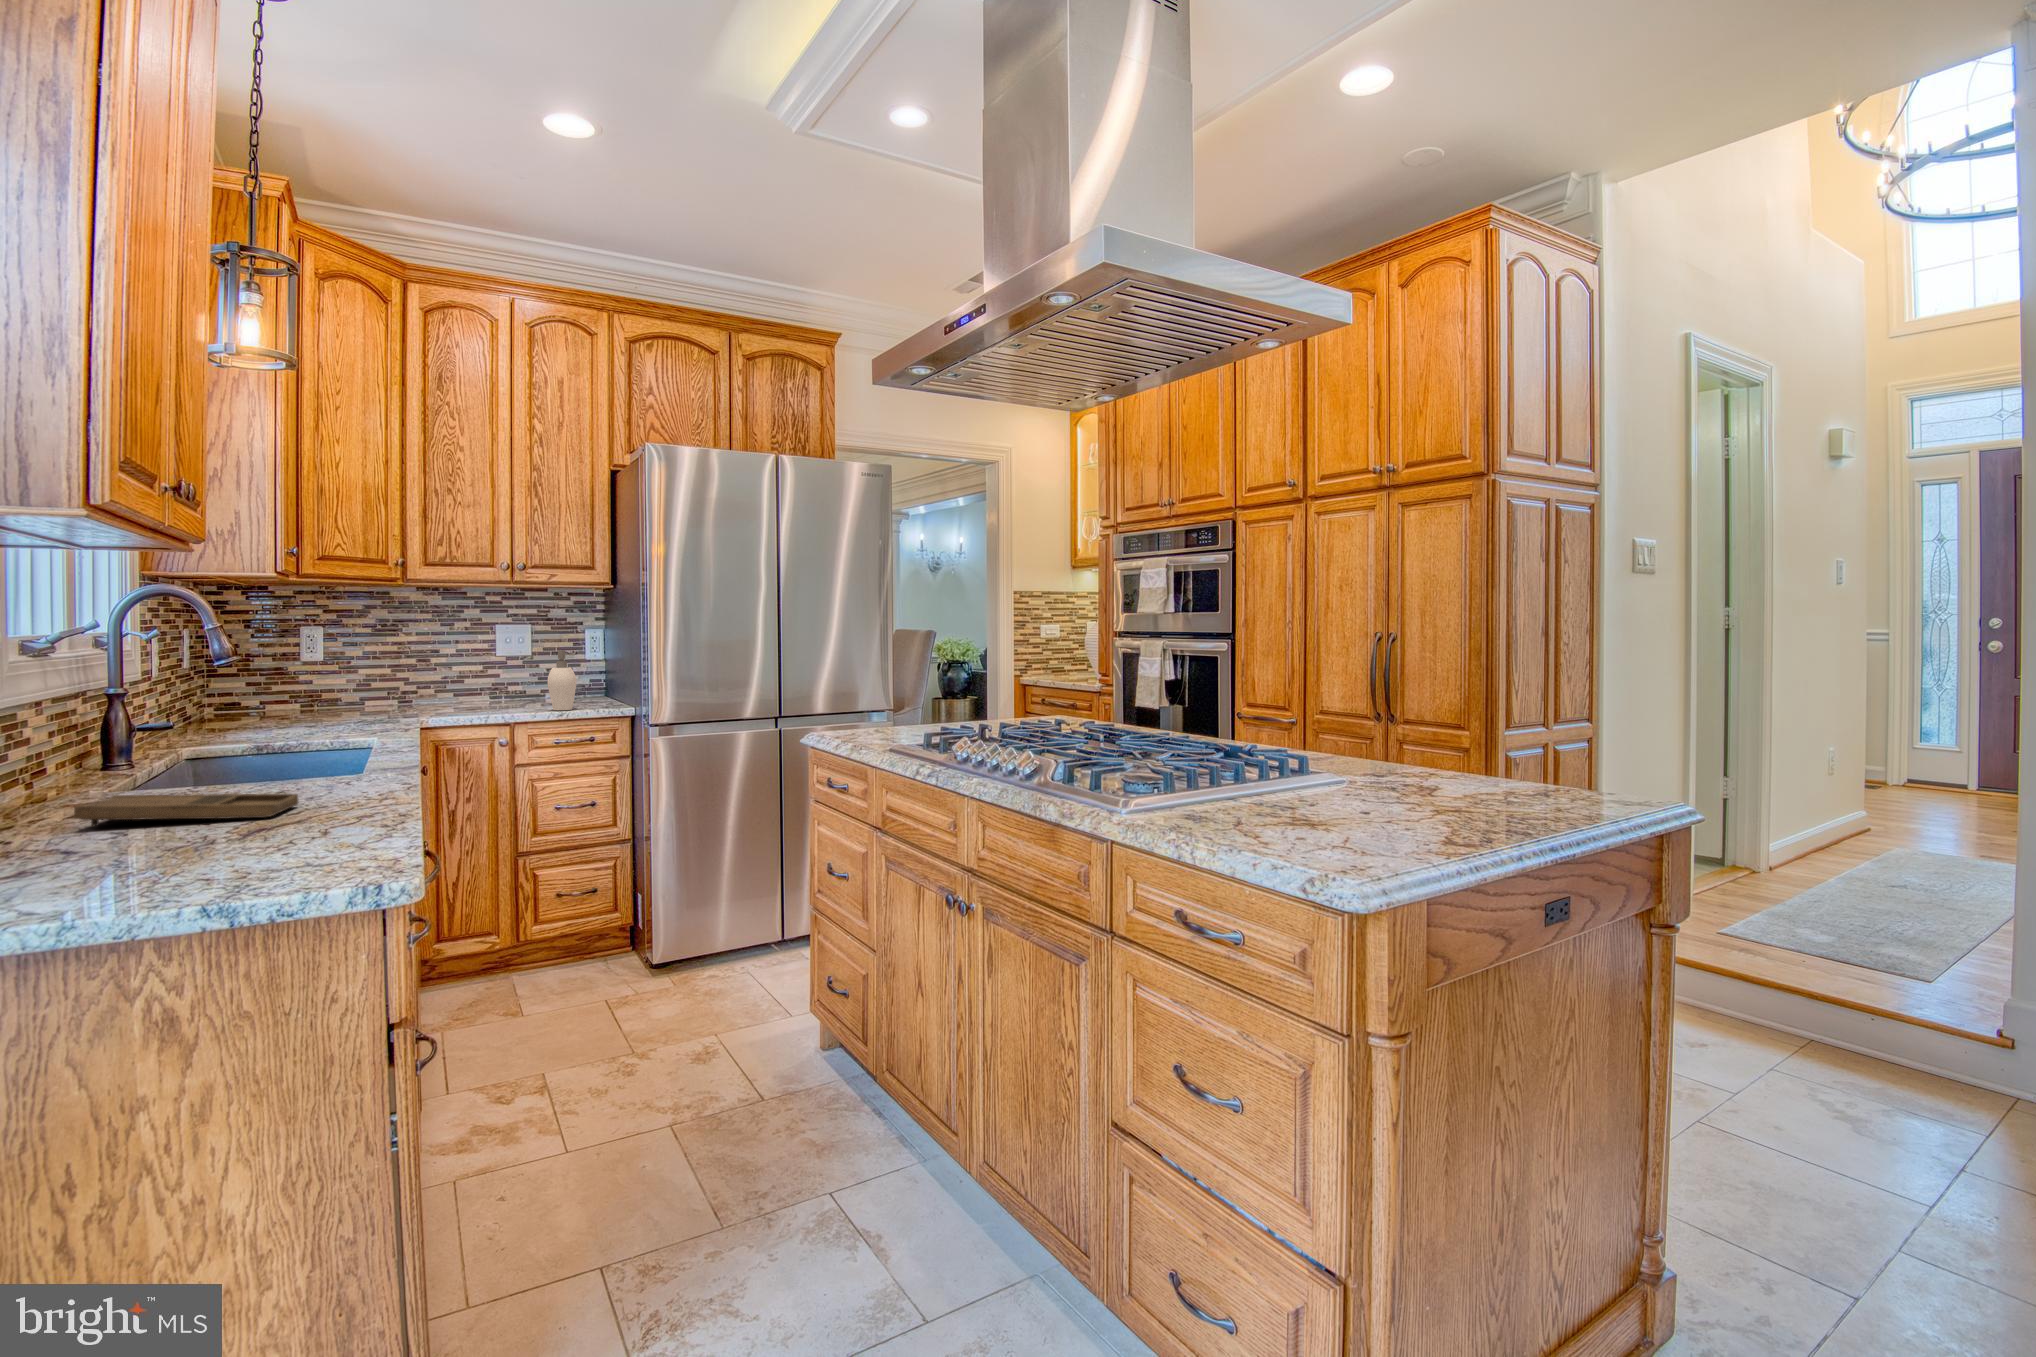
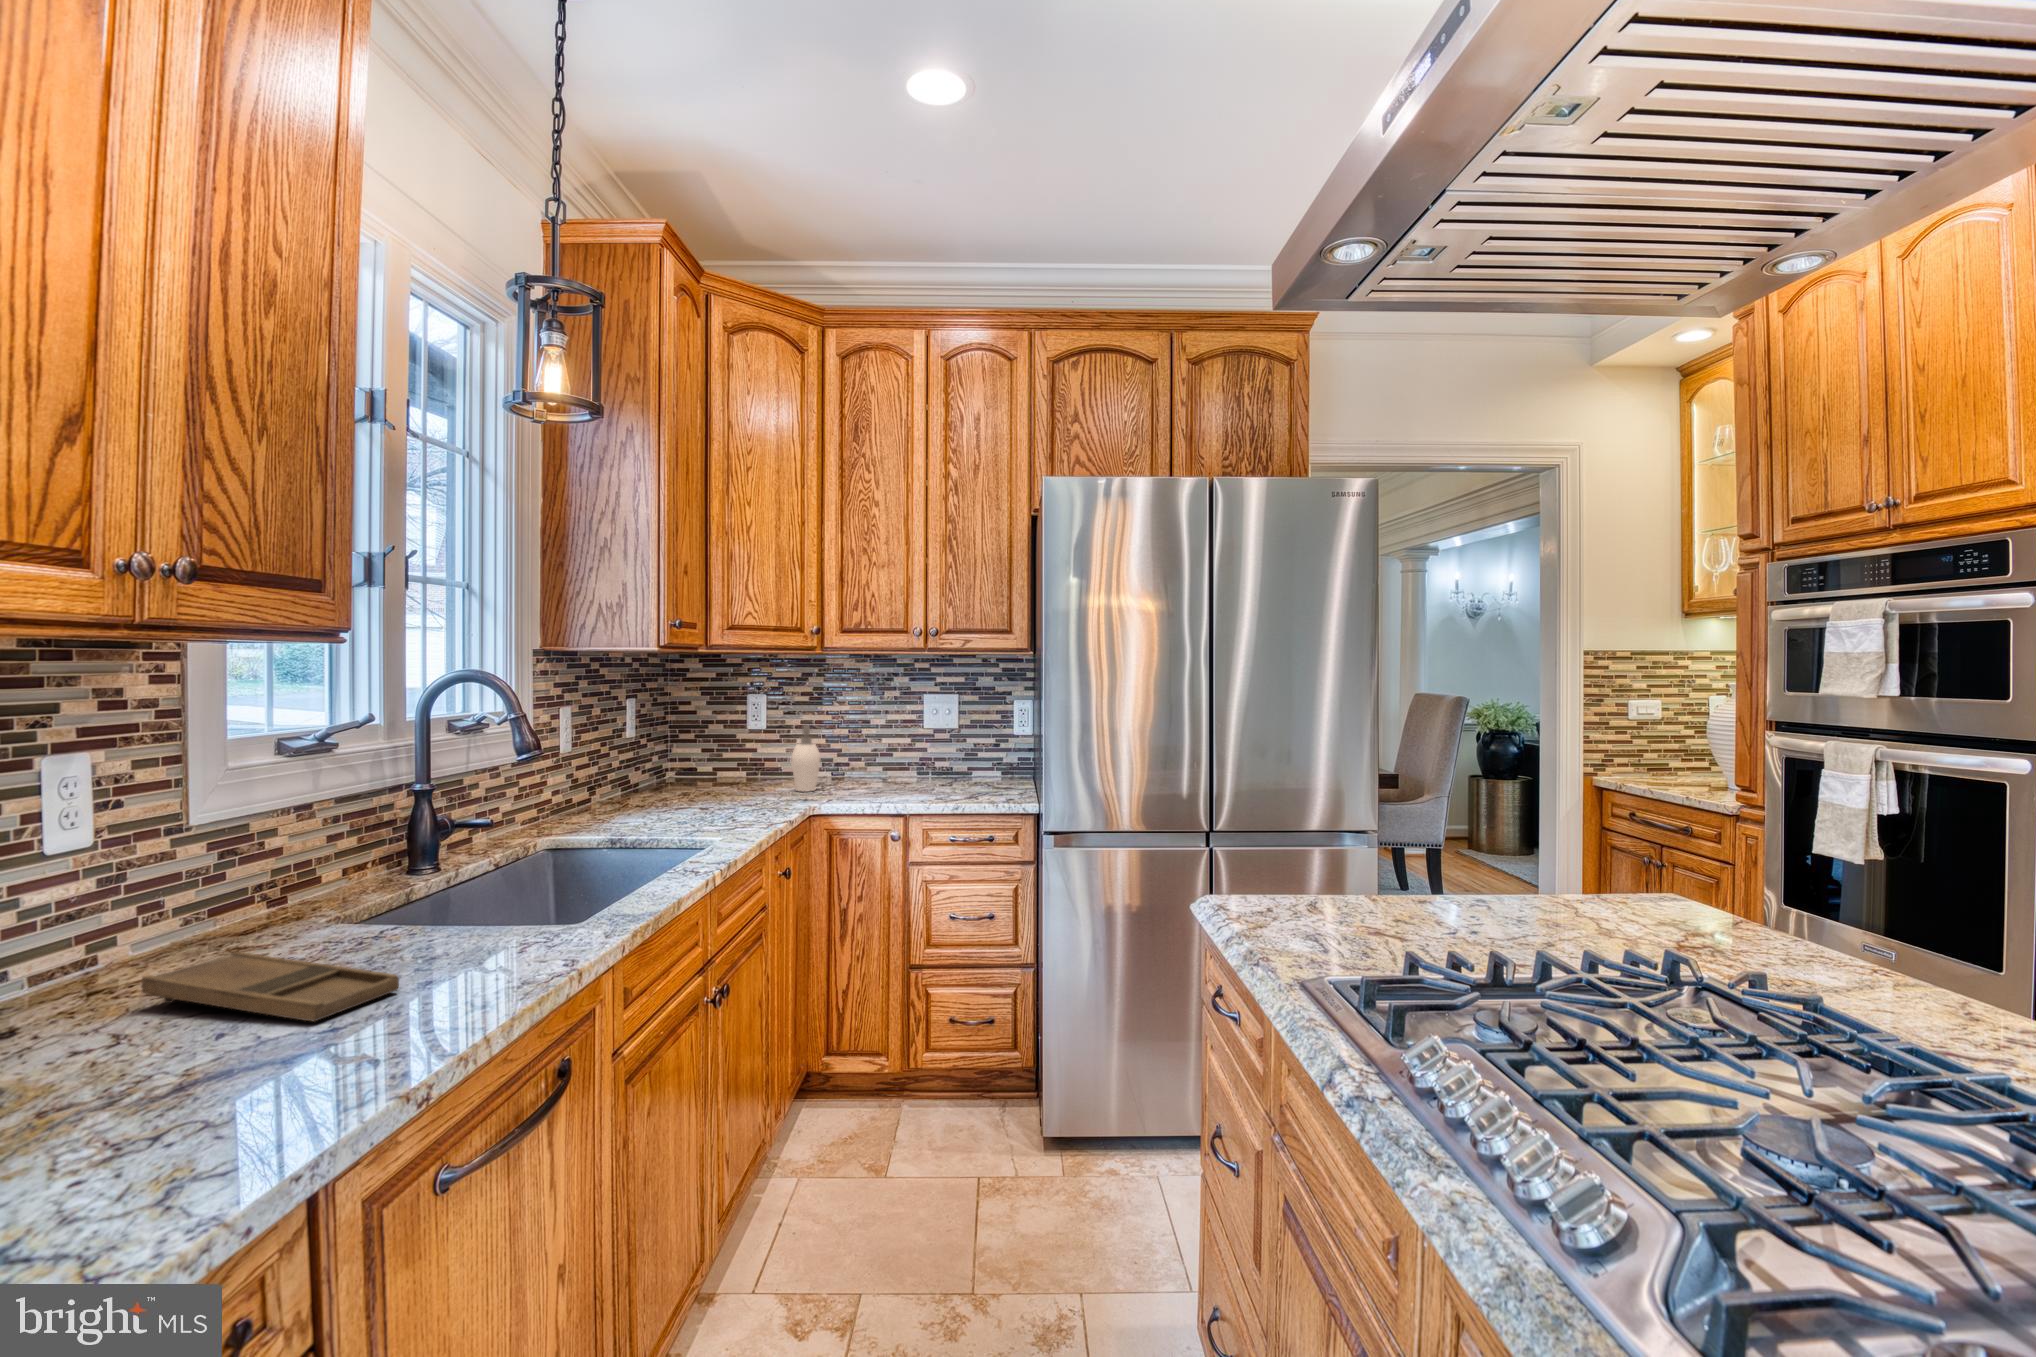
soap dispenser: present [547,650,576,710] -> present [791,725,821,792]

